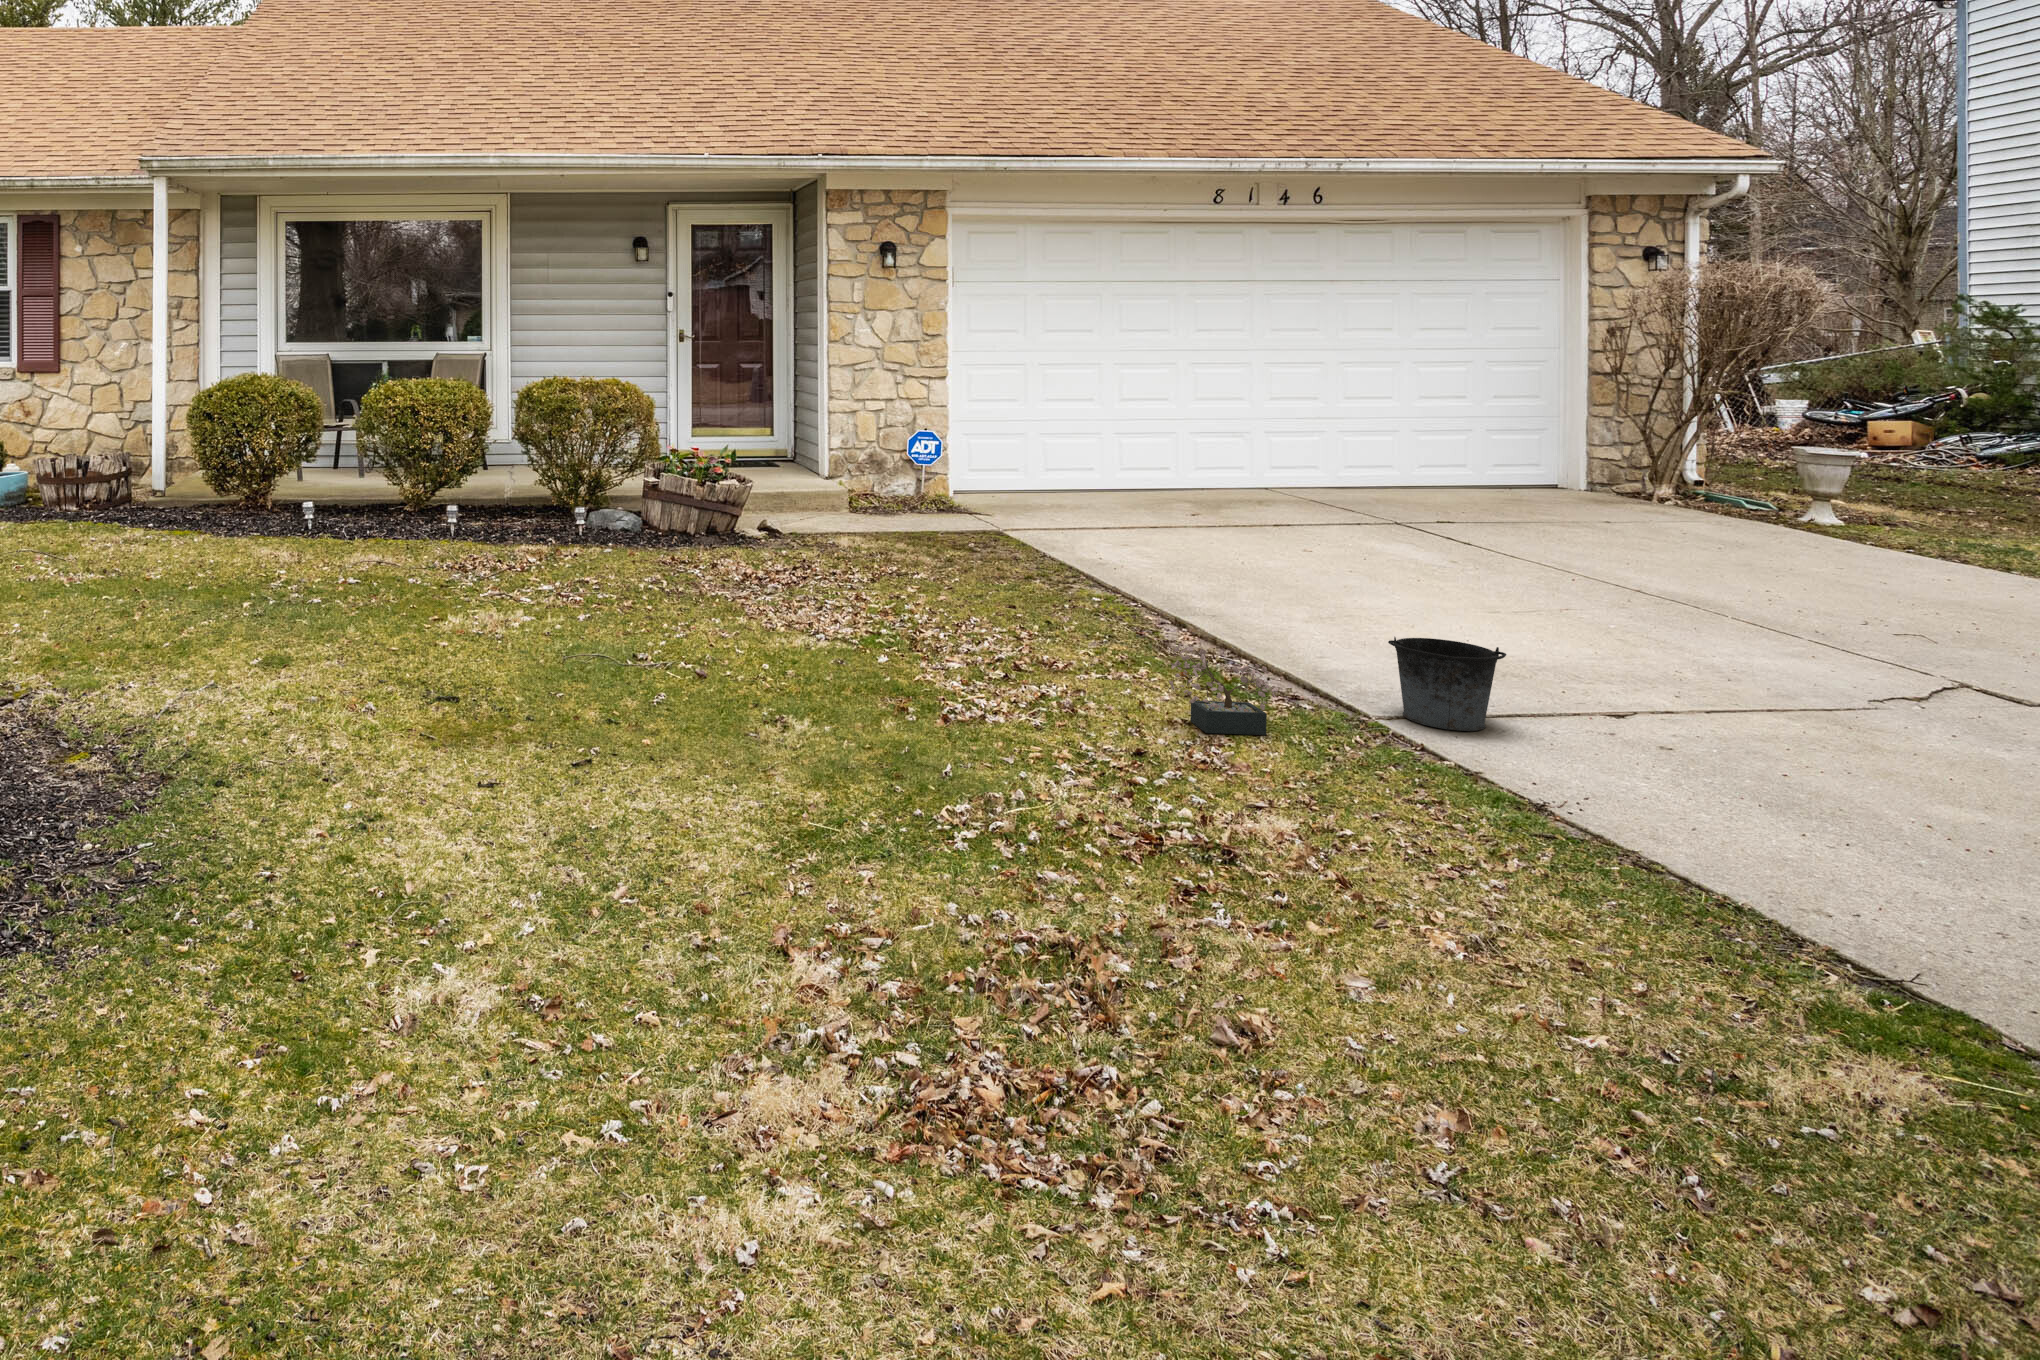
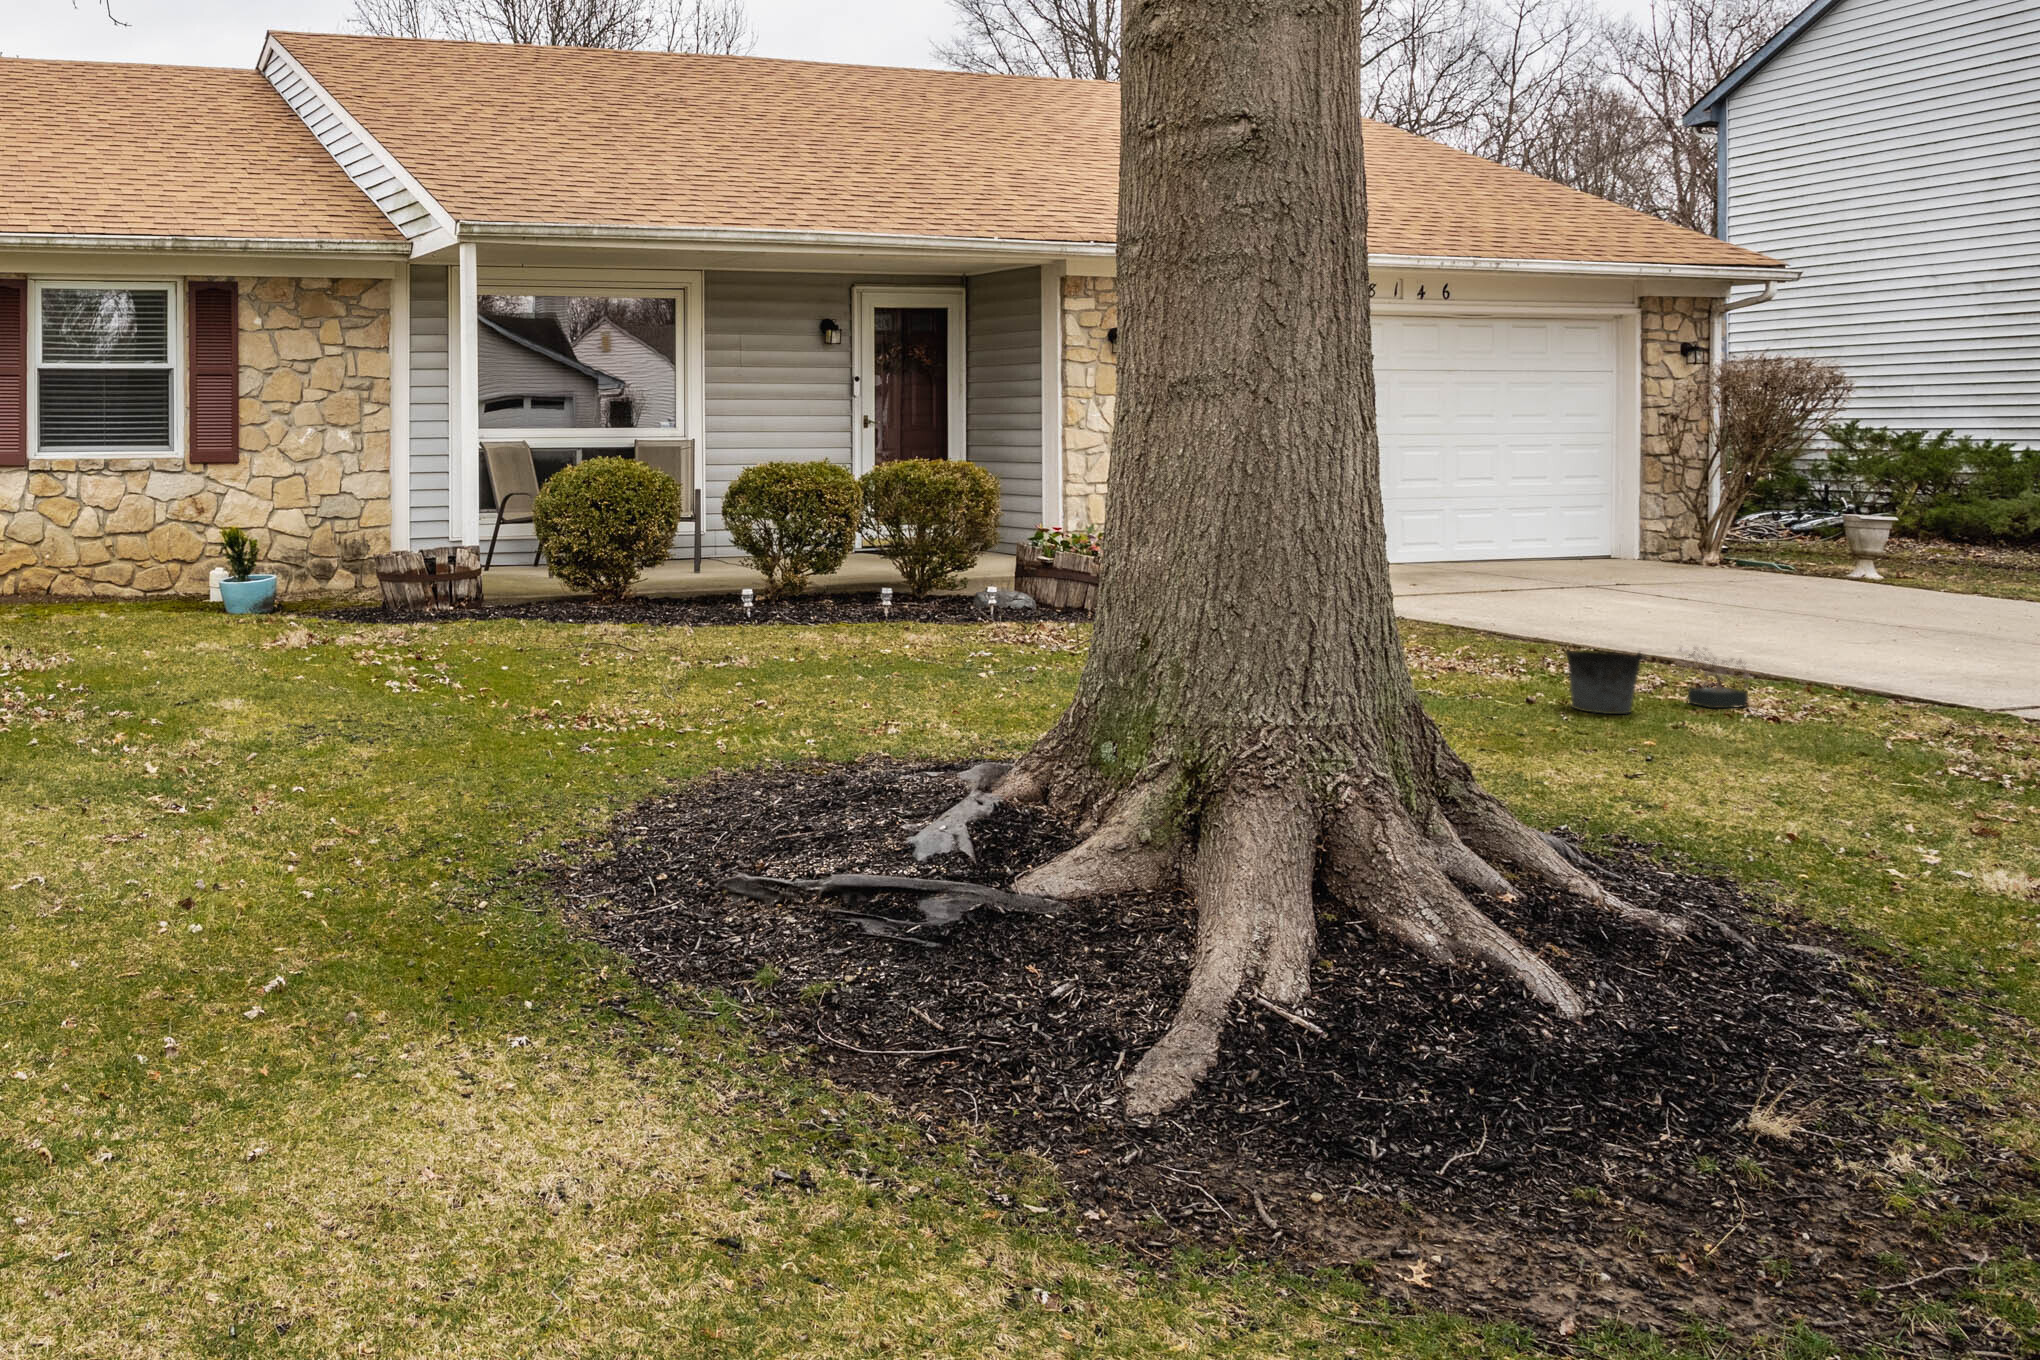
bucket: present [1388,637,1506,731] -> present [1566,650,1646,714]

